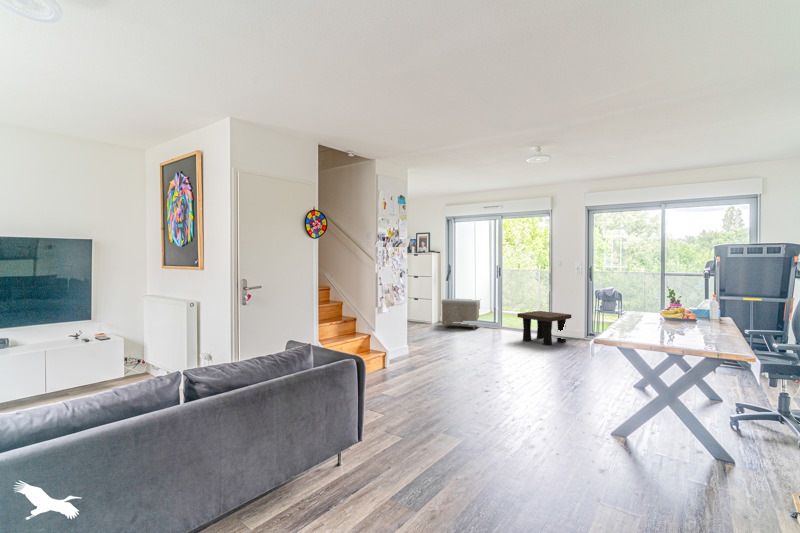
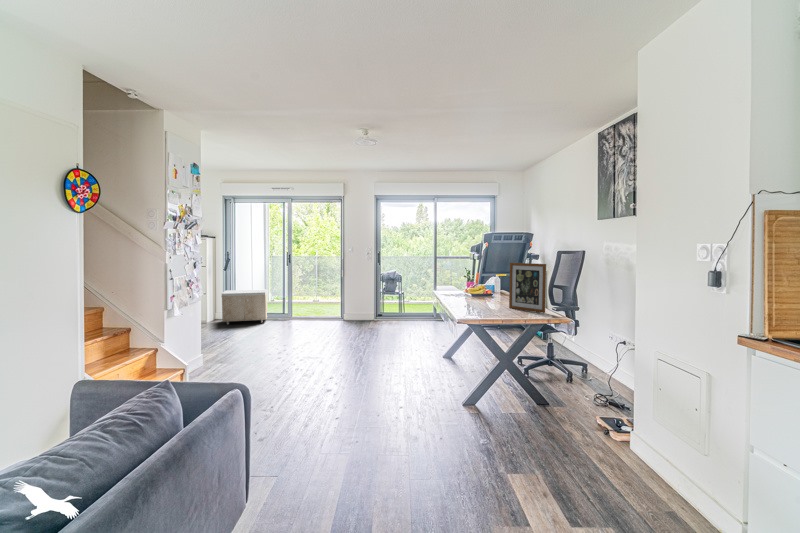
picture frame: none [683,277,729,346] -> present [509,263,546,313]
side table: present [517,311,571,345] -> none [316,297,363,329]

